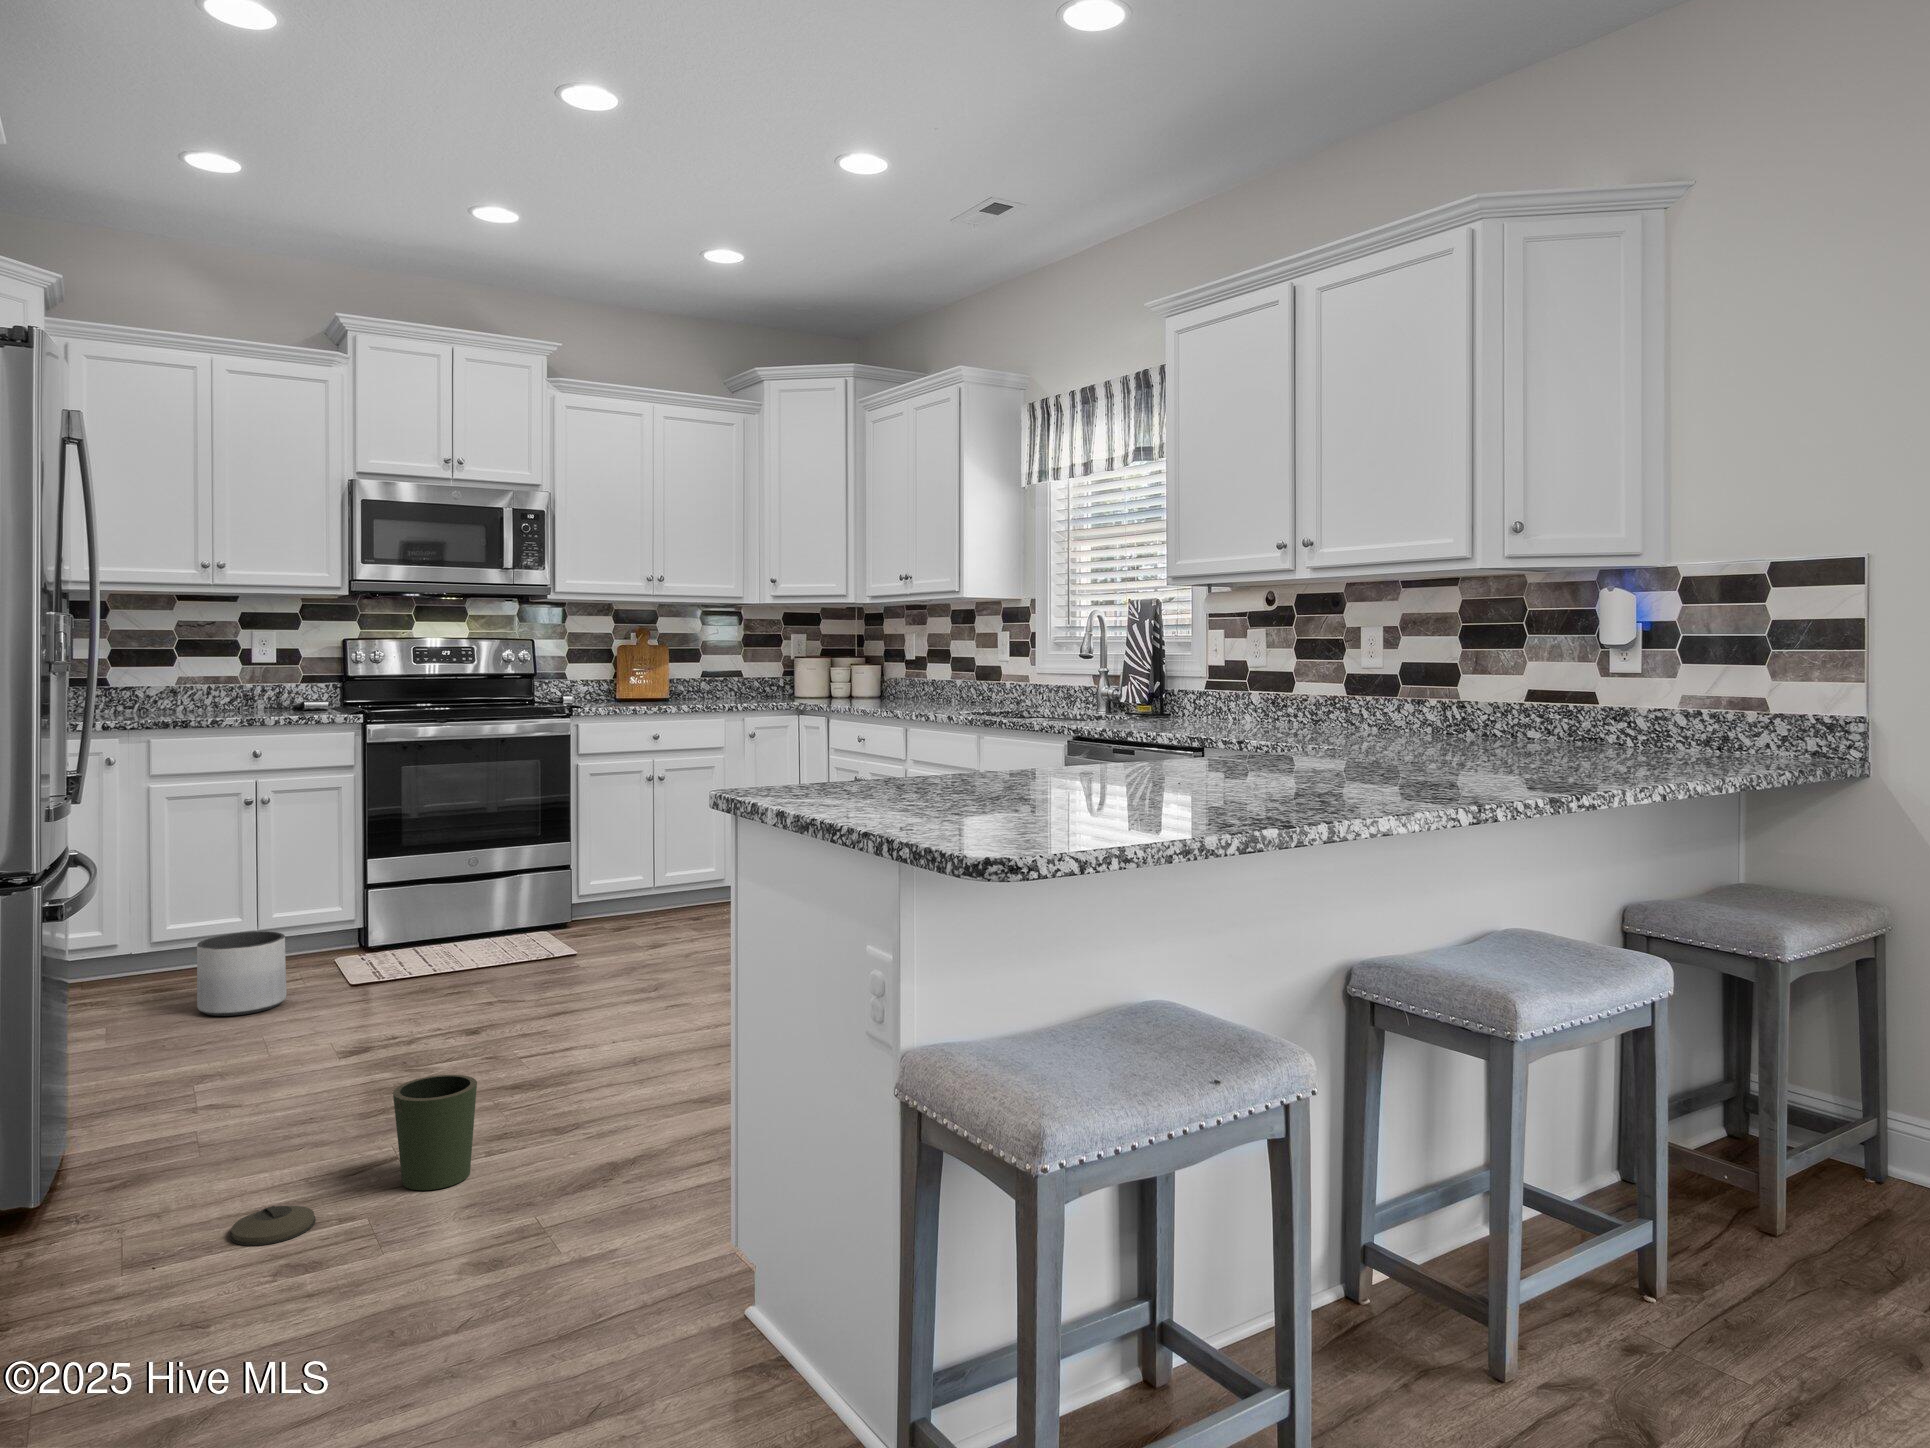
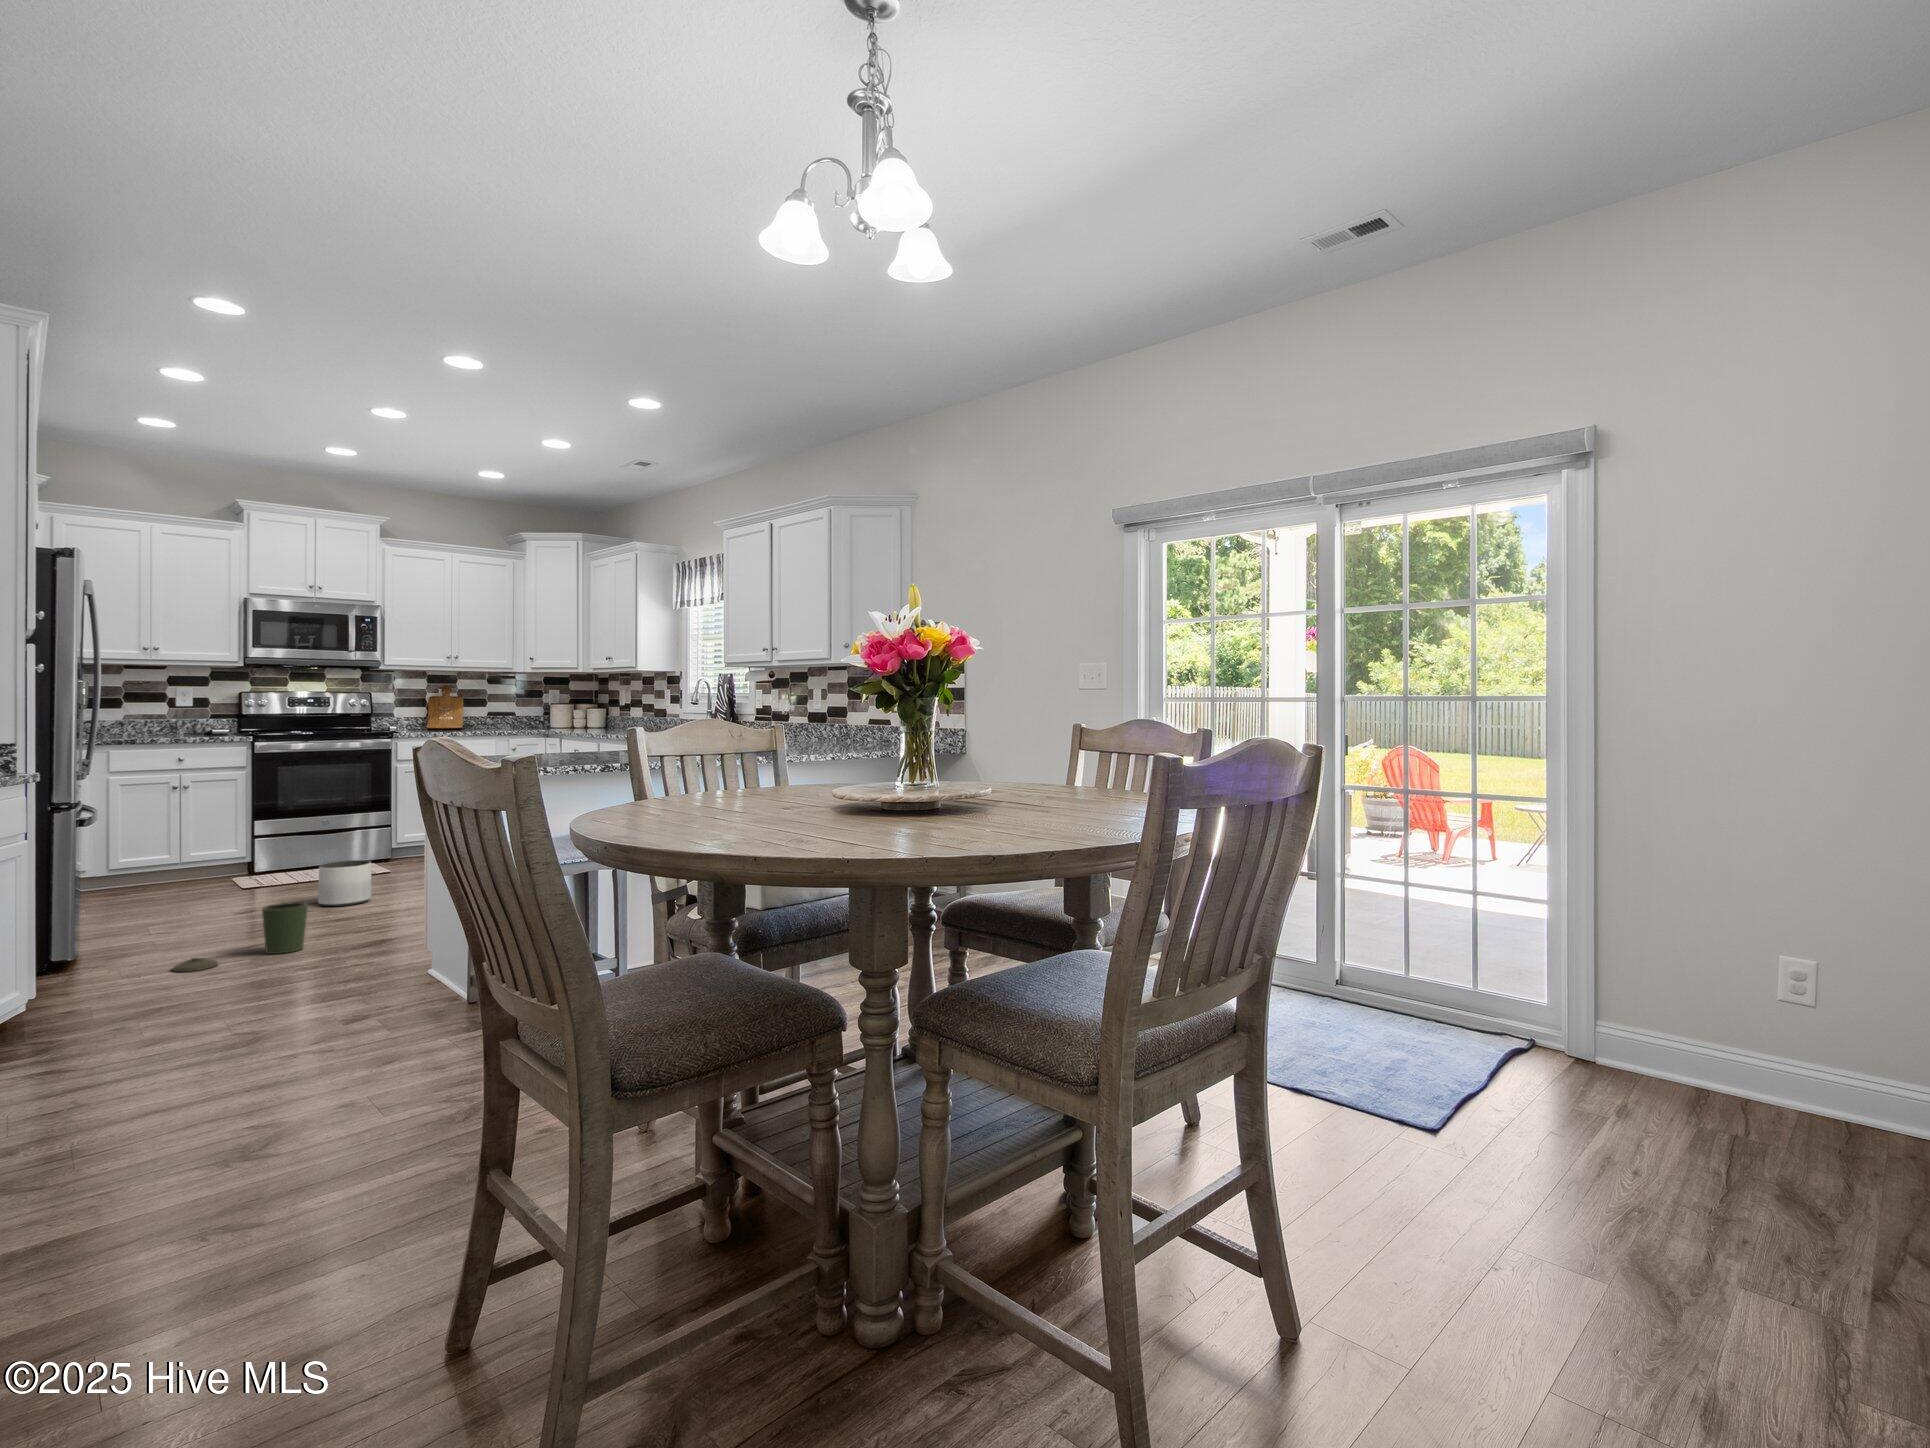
planter: present [197,931,287,1016] -> present [318,860,371,906]

